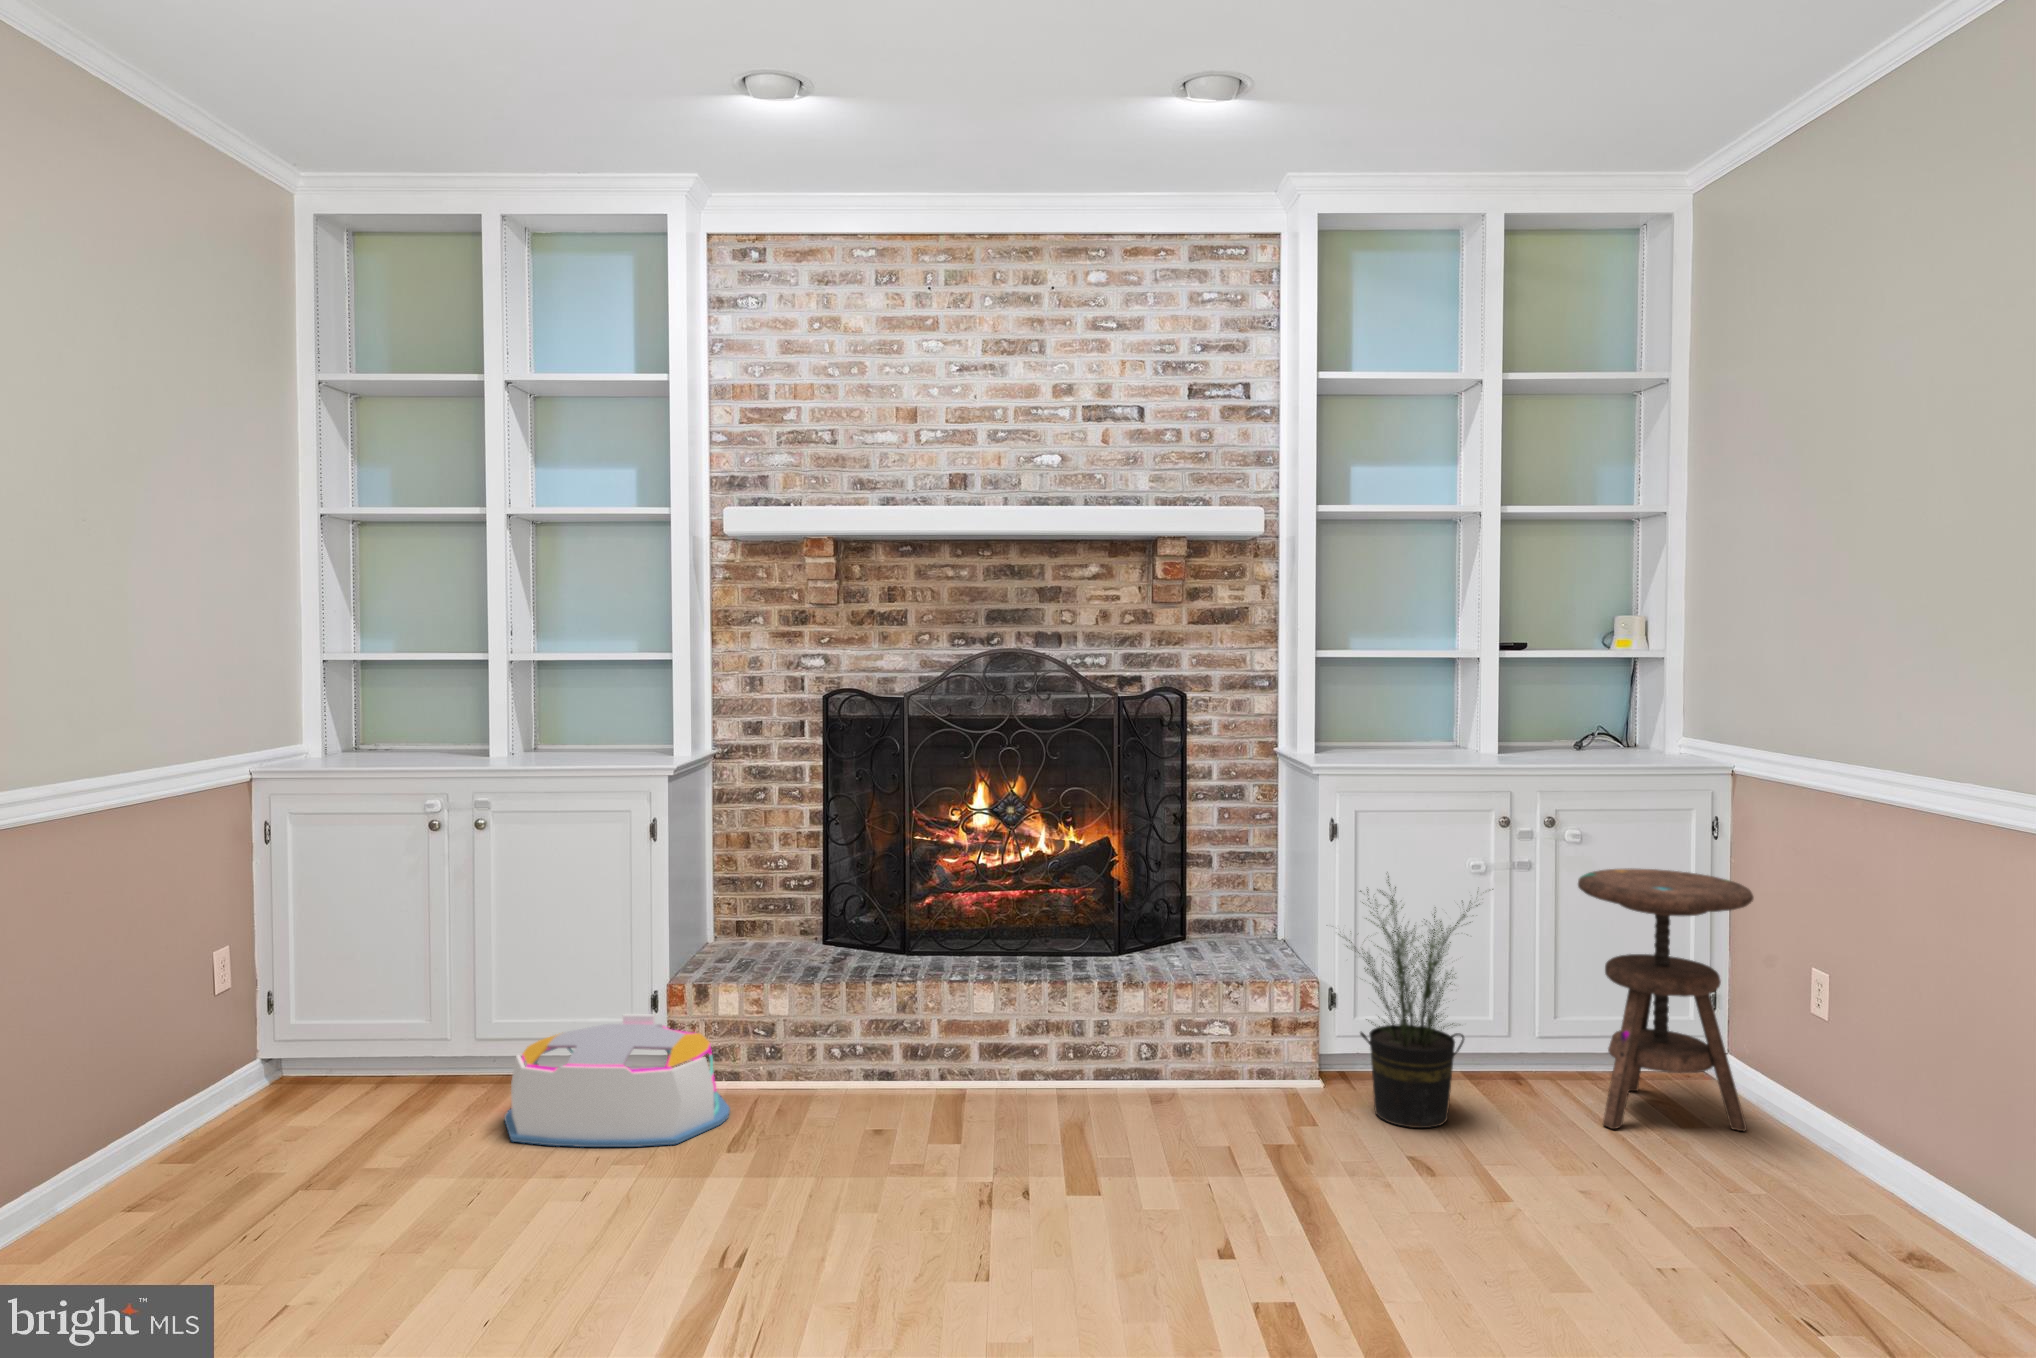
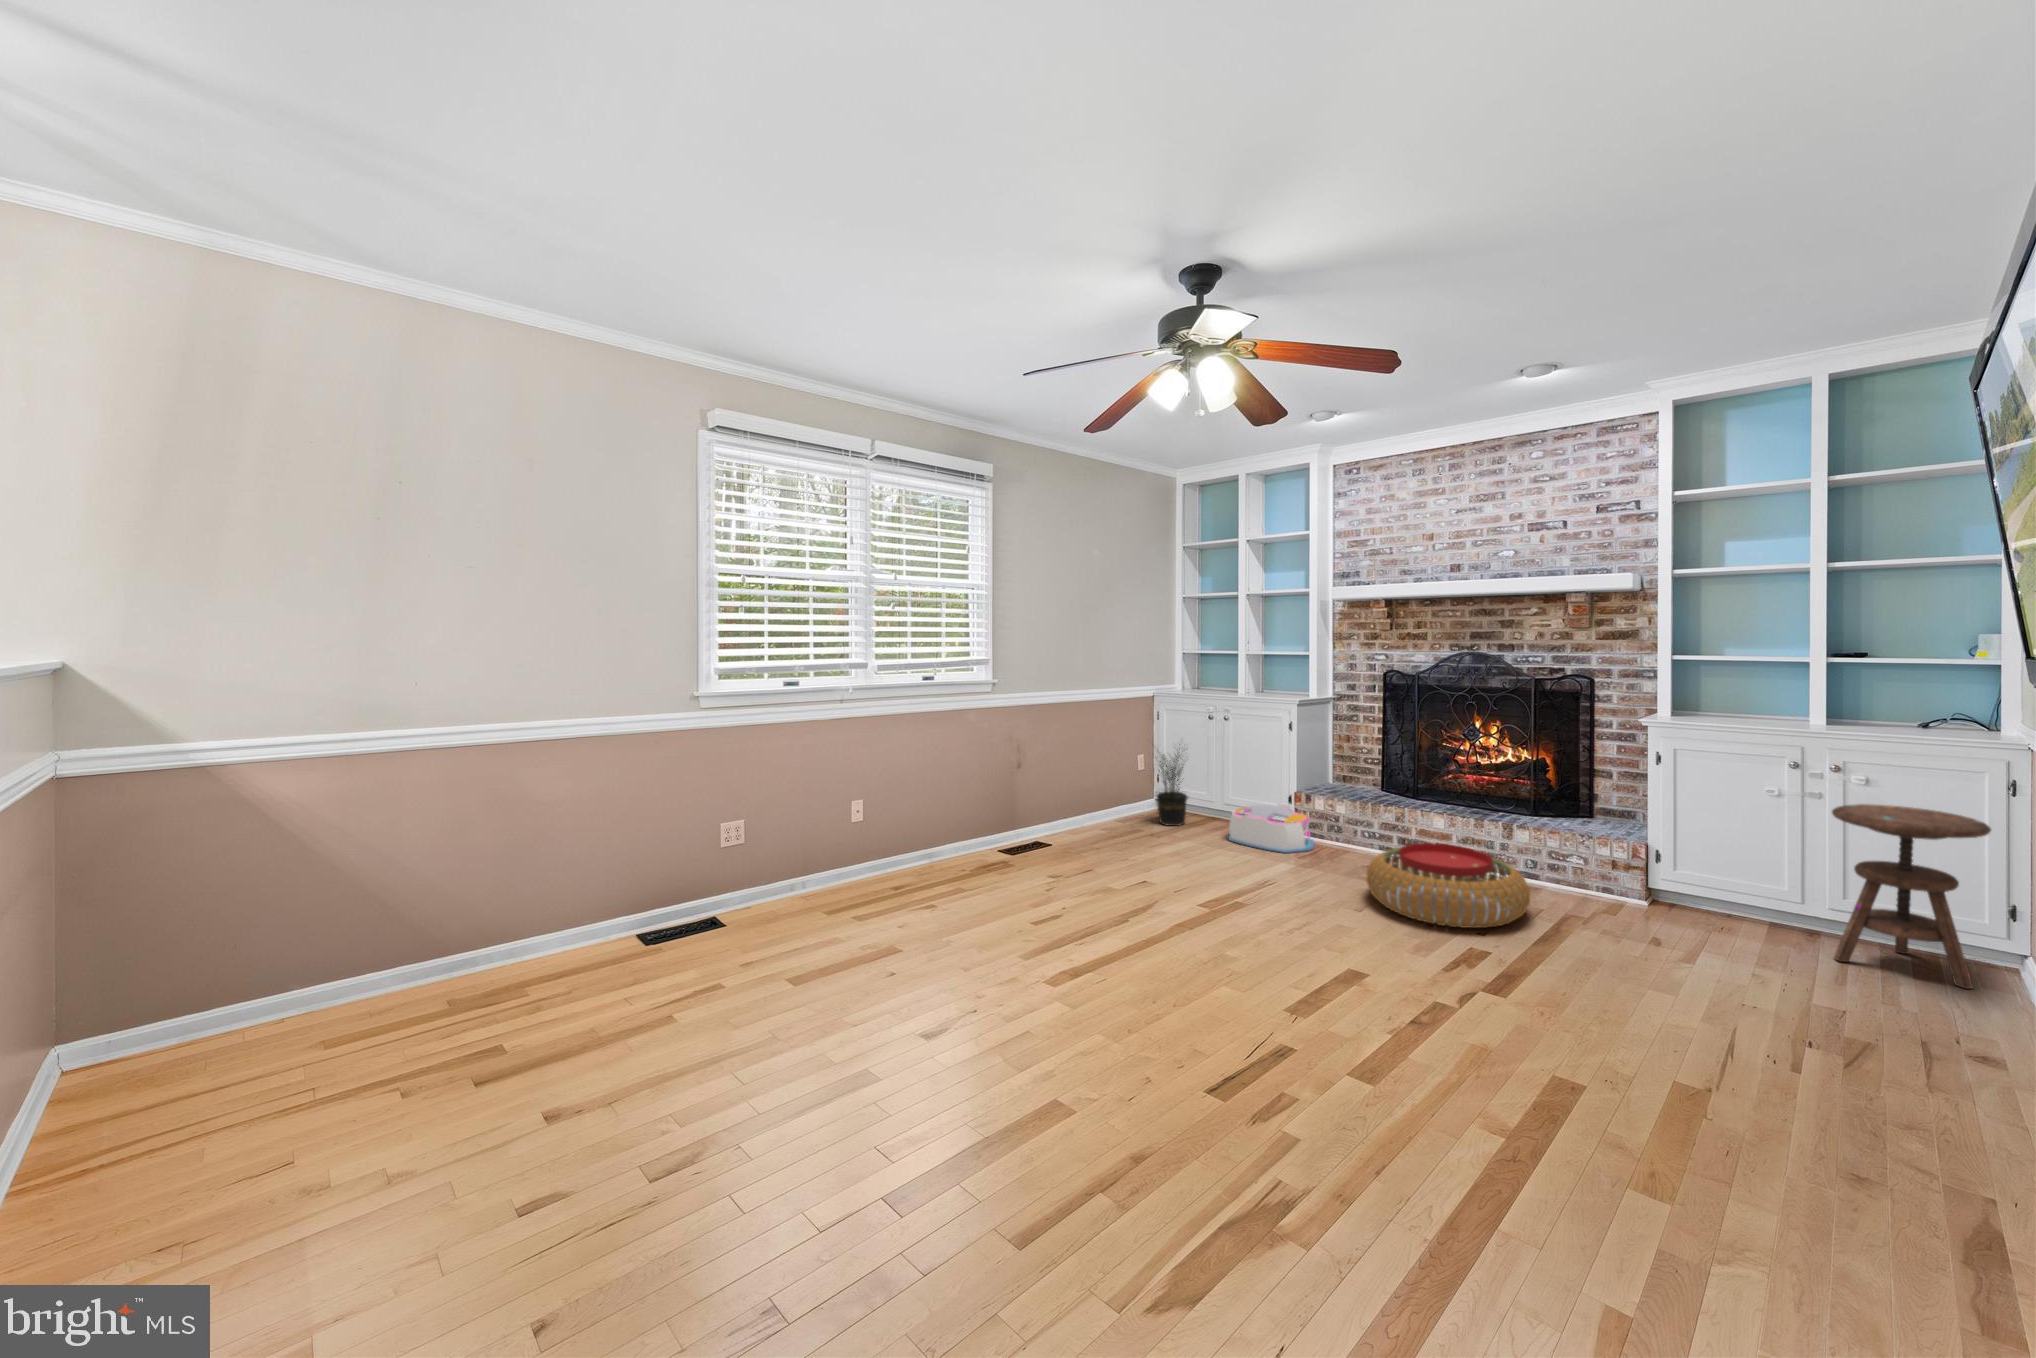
potted plant: present [1347,876,1493,1128] -> present [1156,749,1188,826]
pouf: none [930,1052,1251,1259] -> present [1366,843,1530,928]

